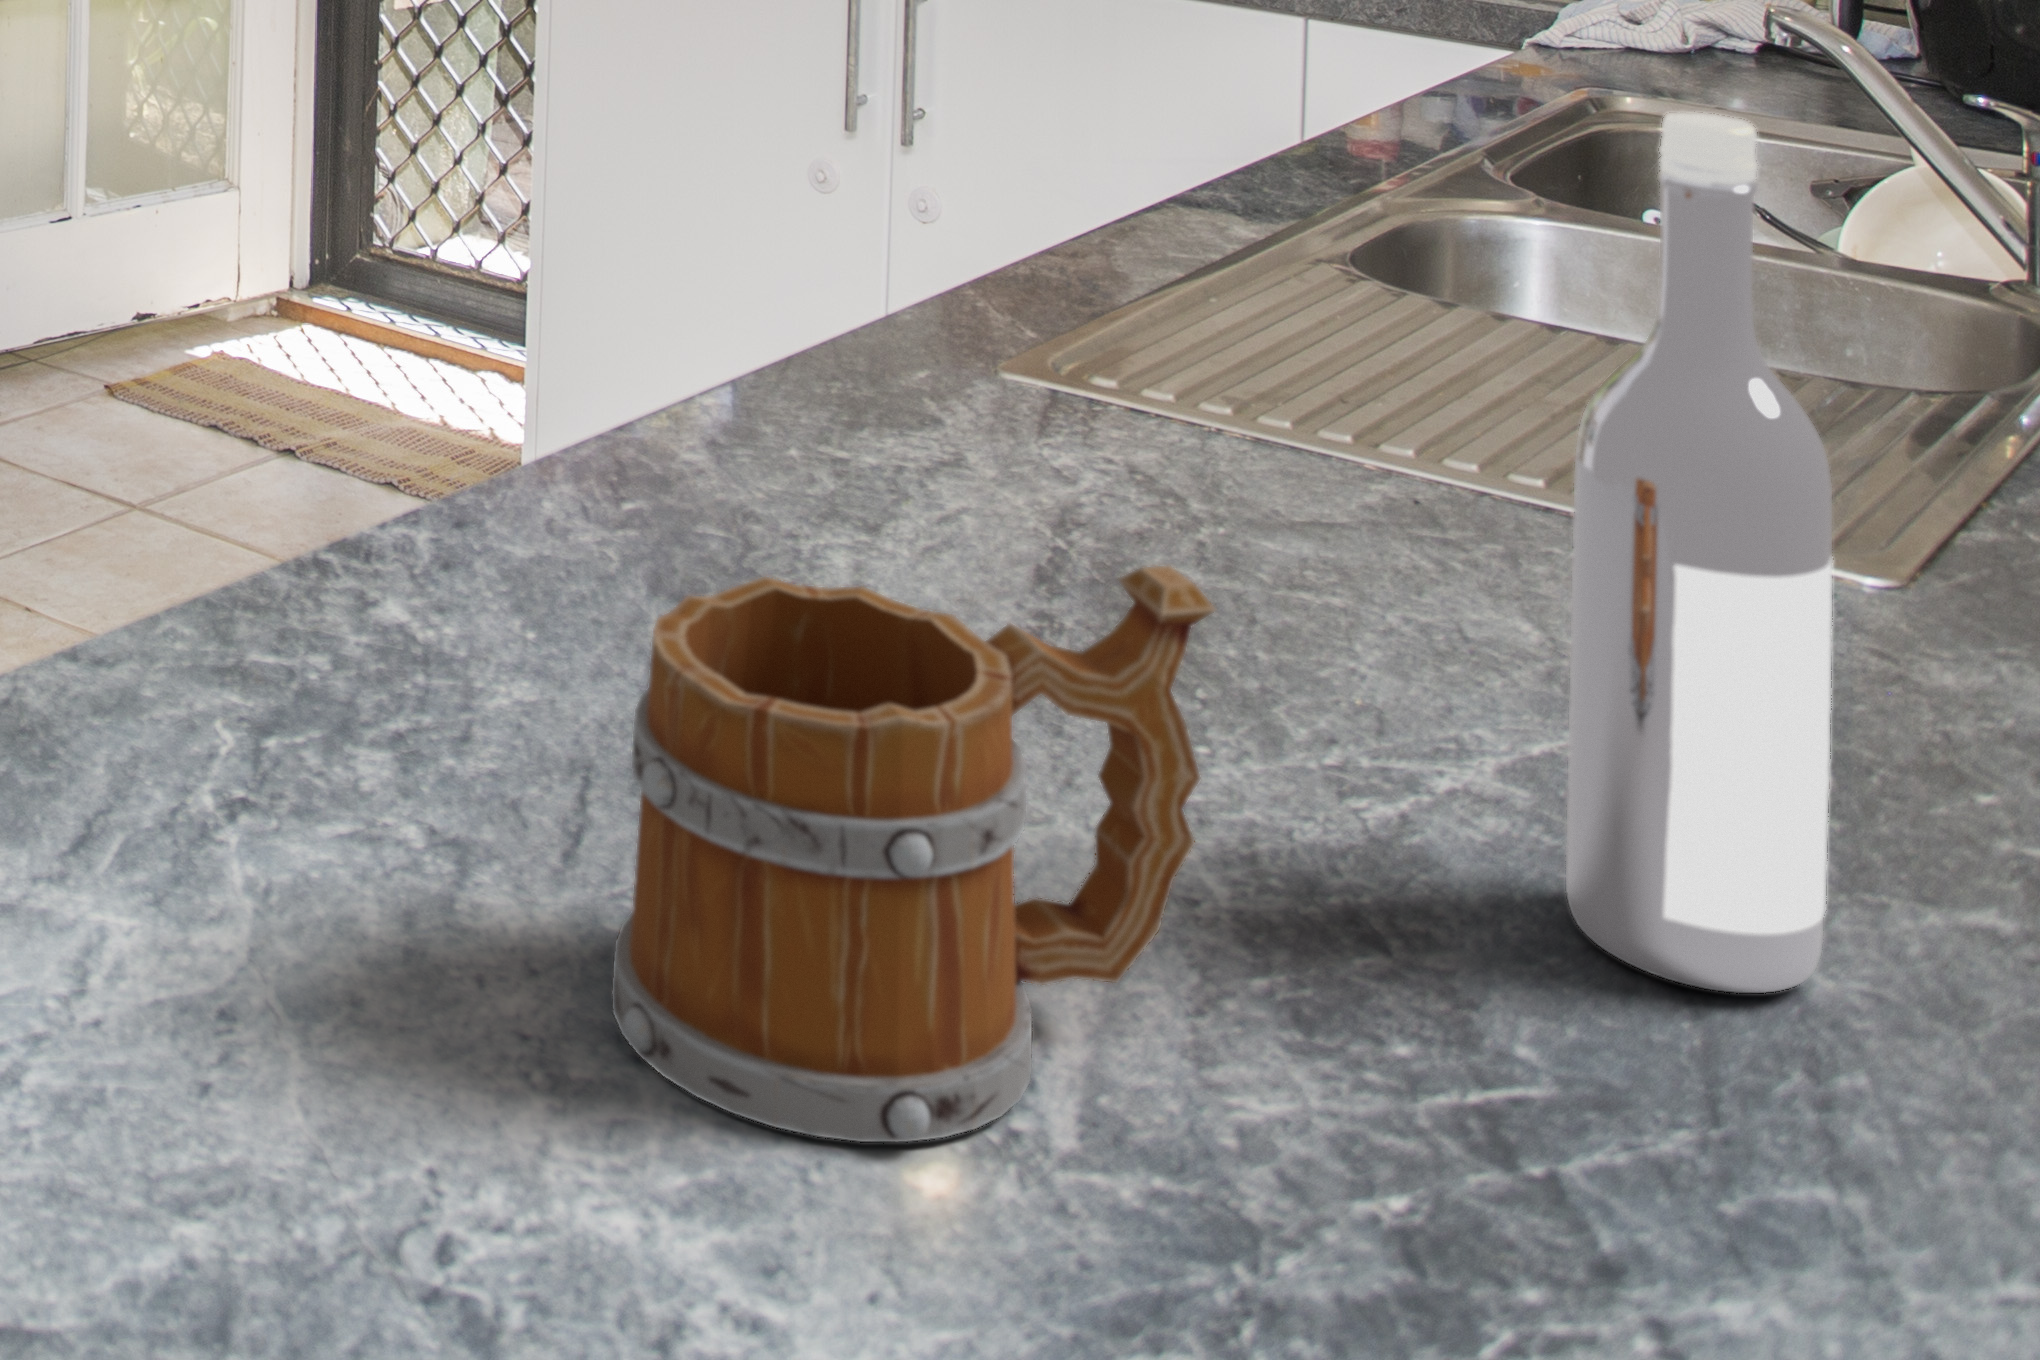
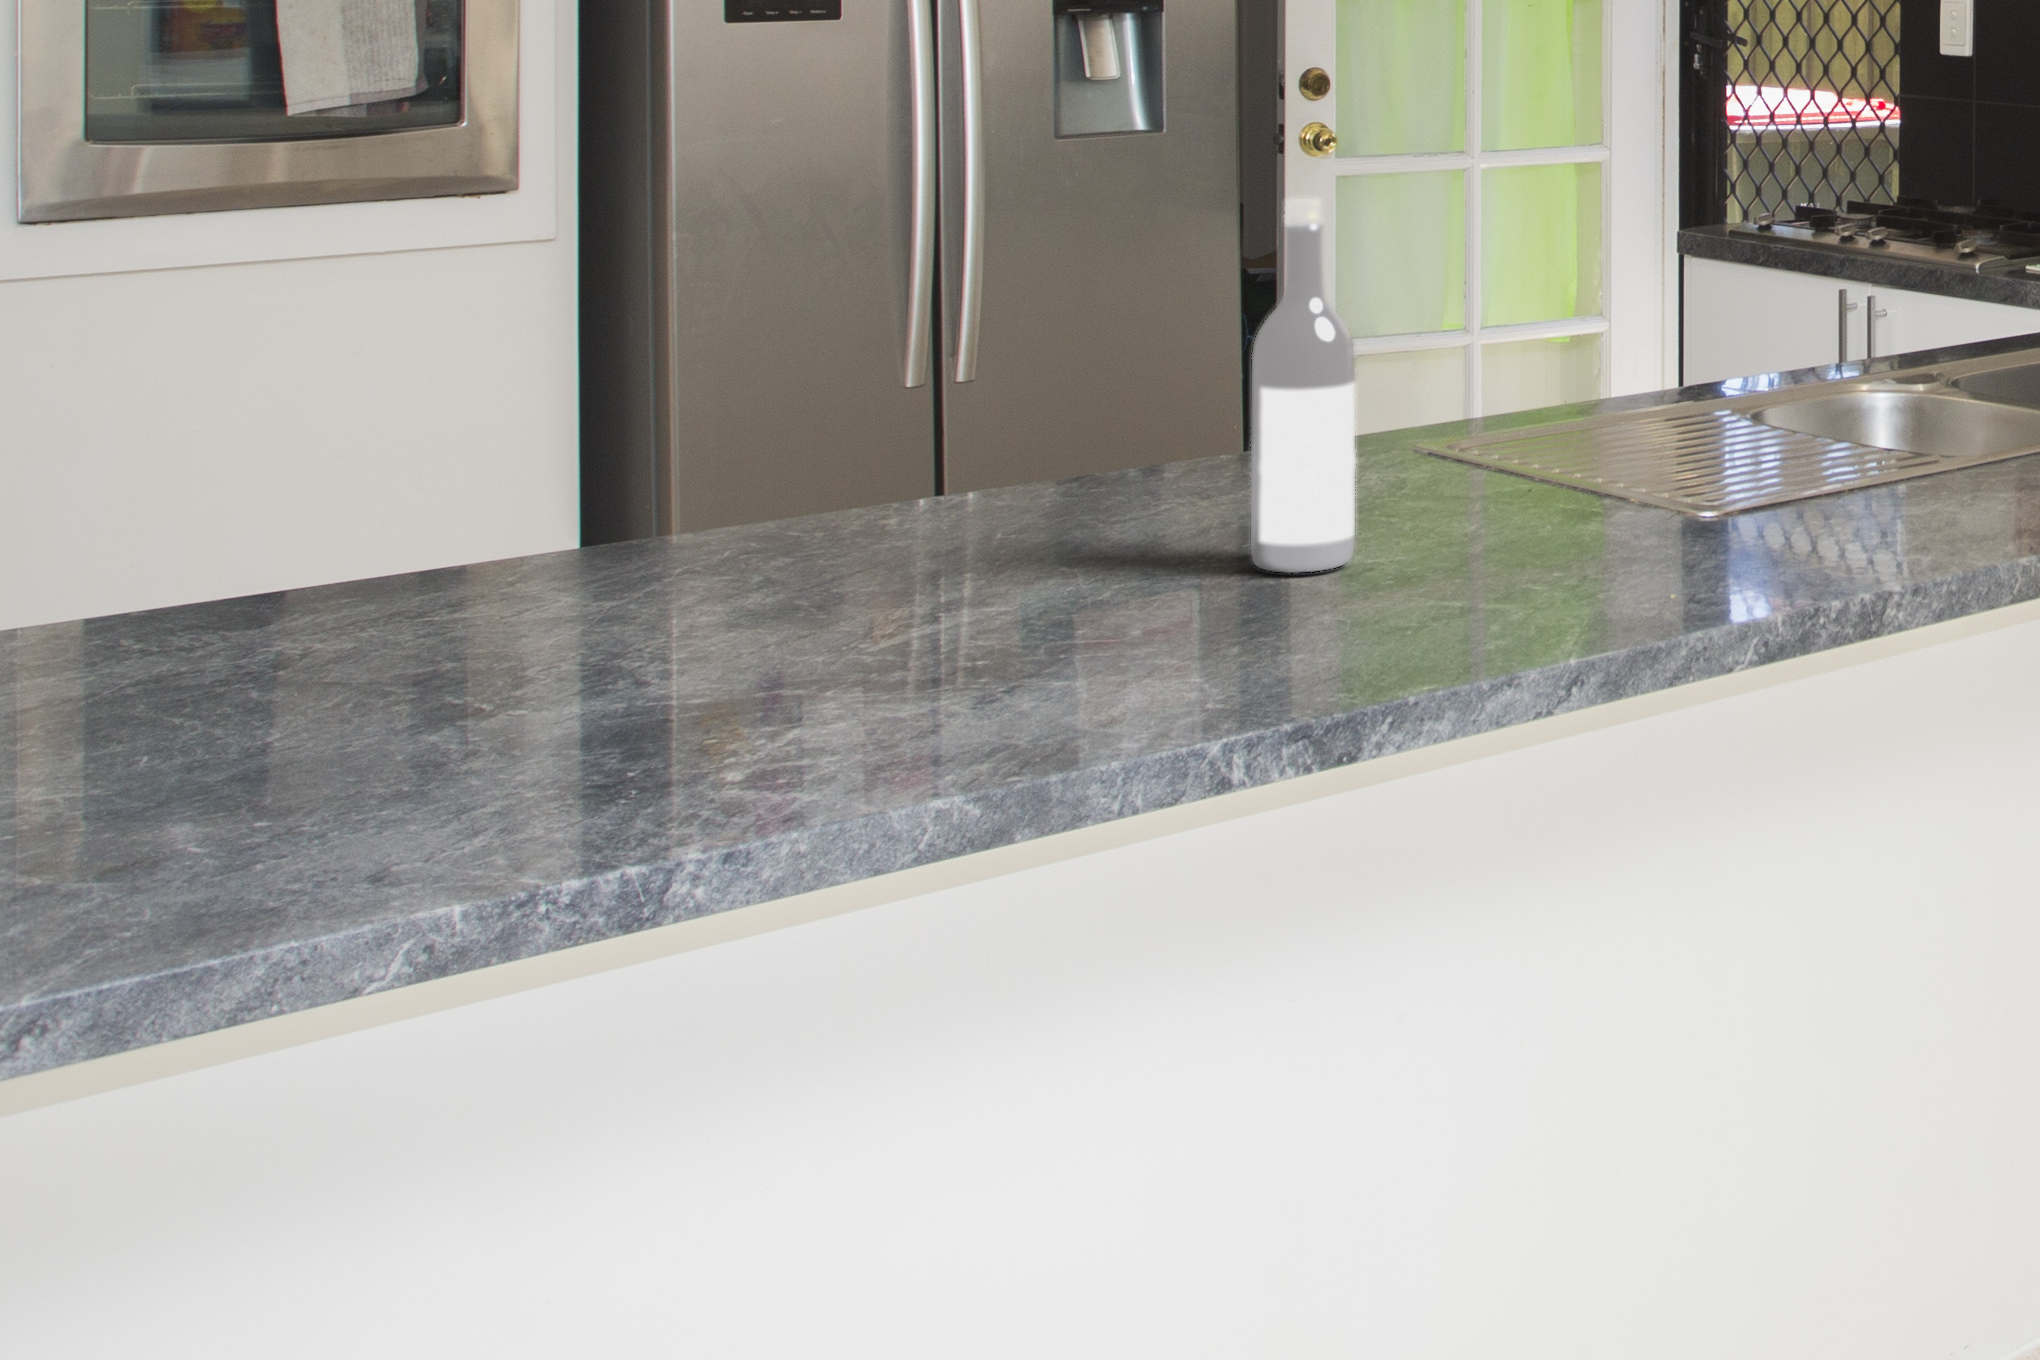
mug: present [611,566,1215,1142] -> none [747,385,1024,598]

